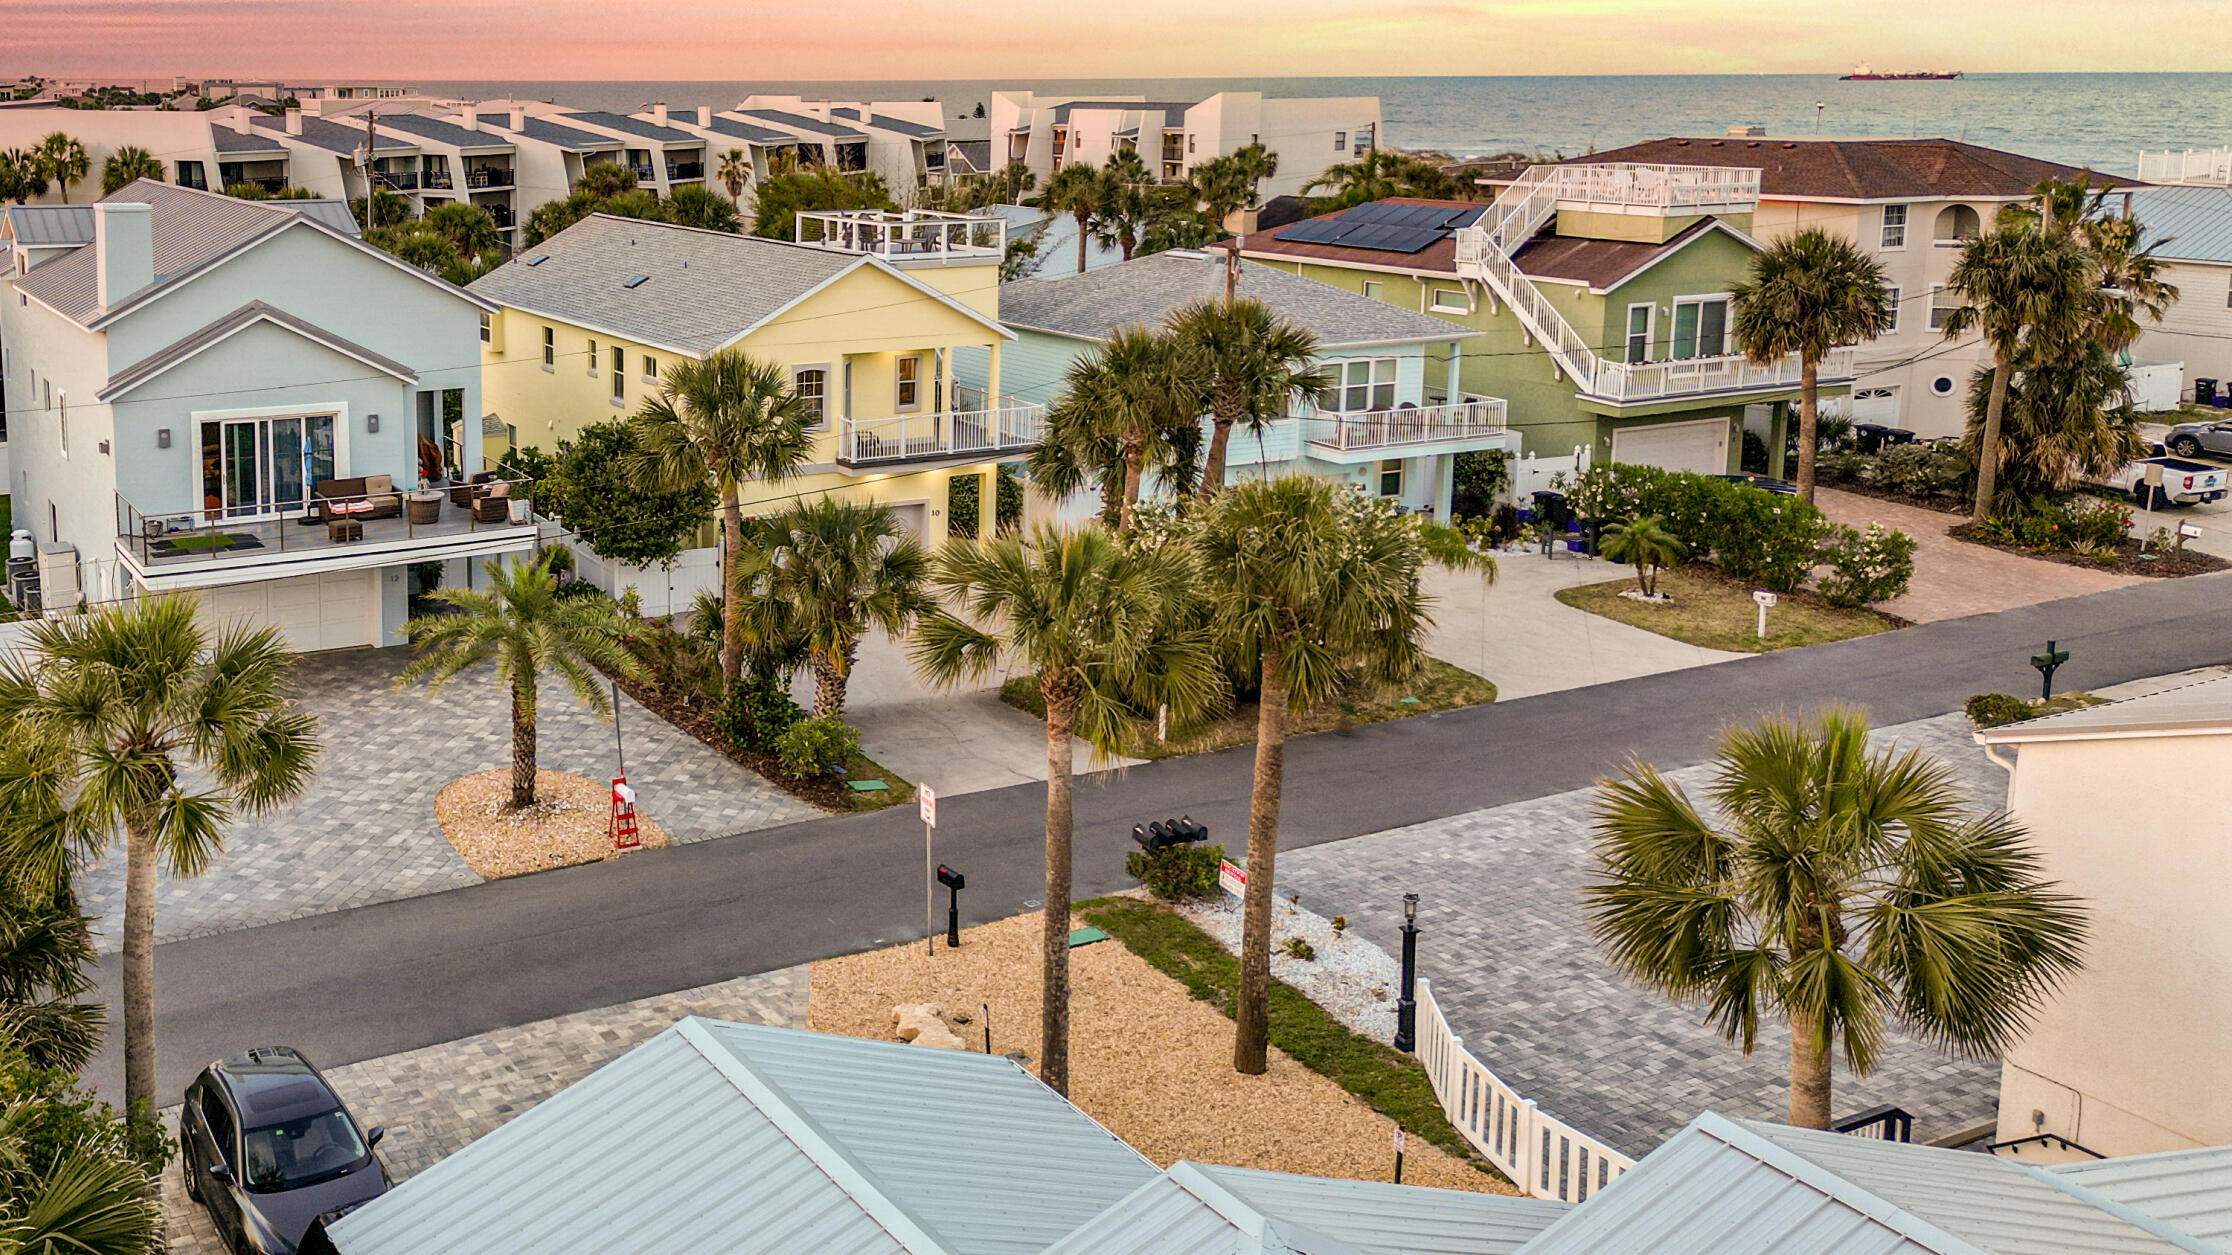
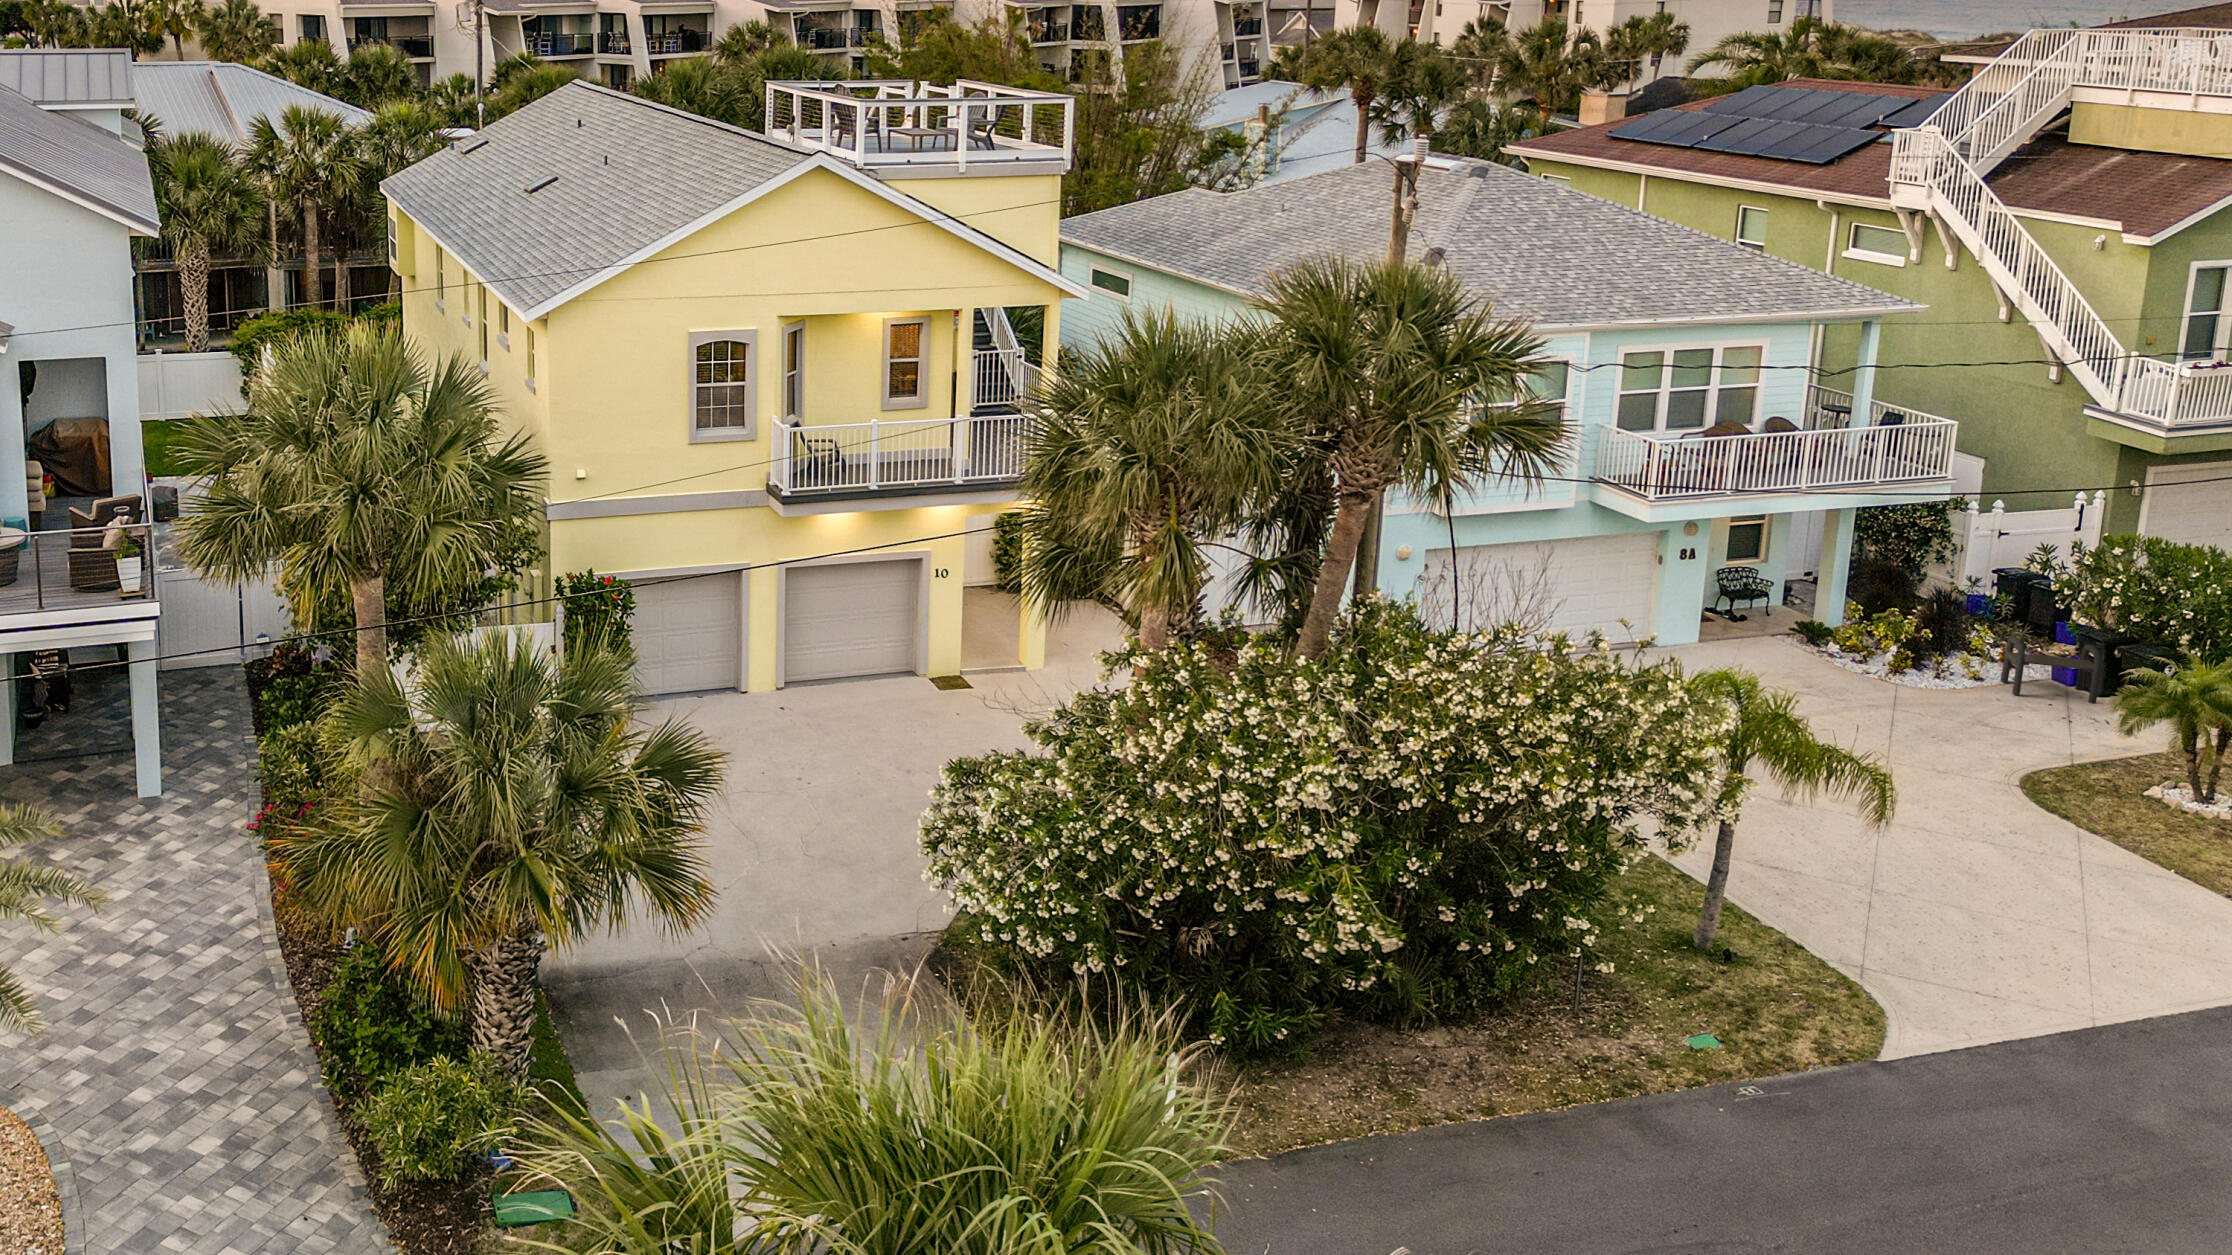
potted tree: present [1337,702,1357,736] -> none [1529,1063,1575,1136]

